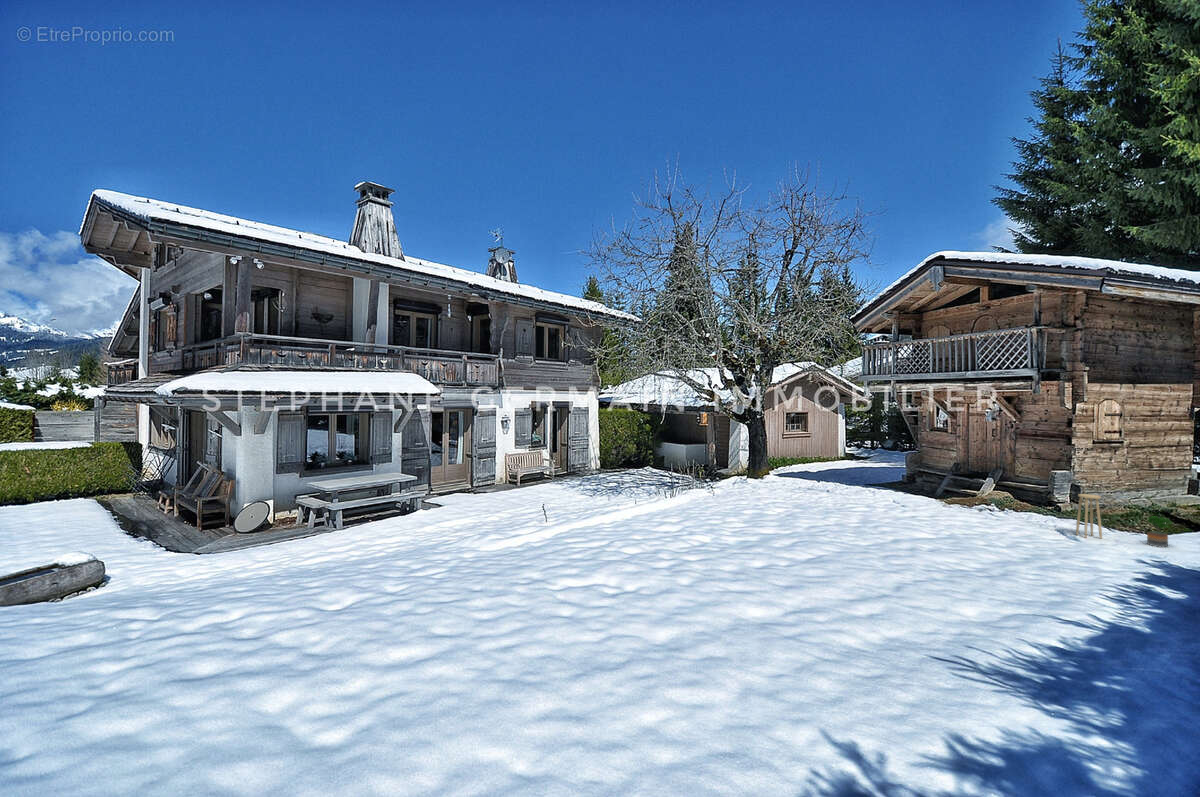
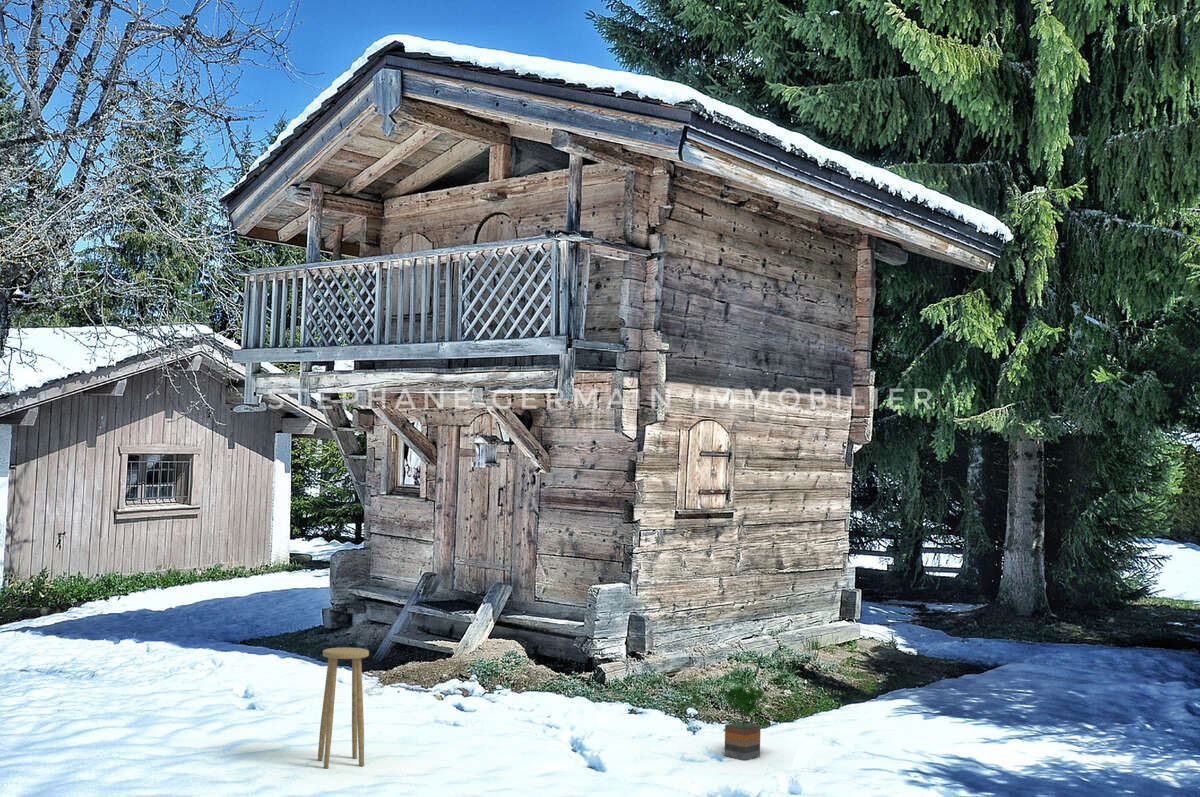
stool: present [1076,494,1102,539] -> present [318,647,369,768]

